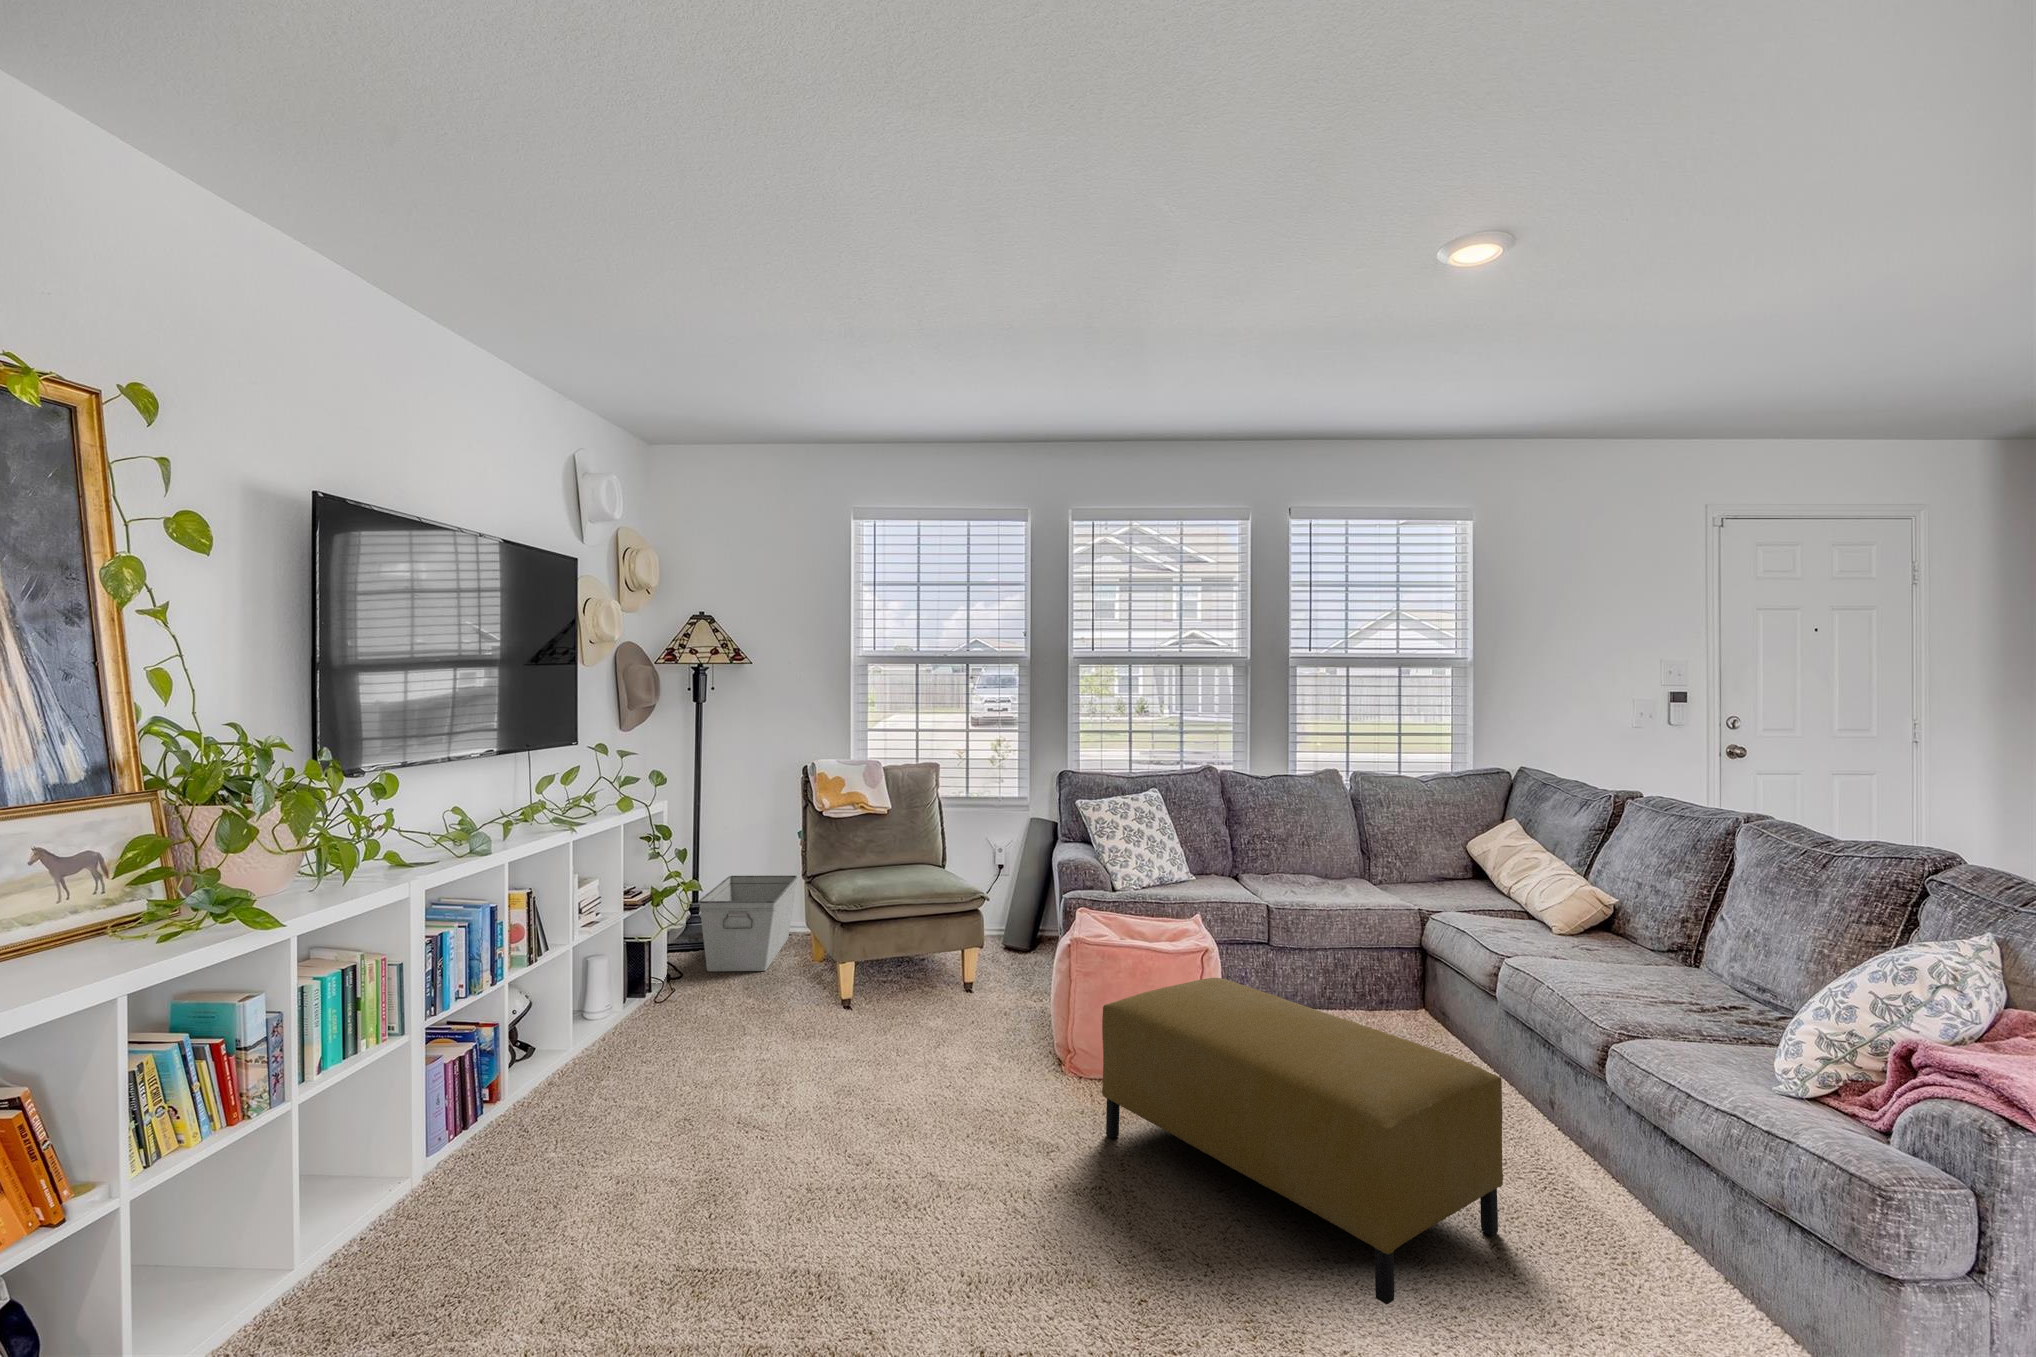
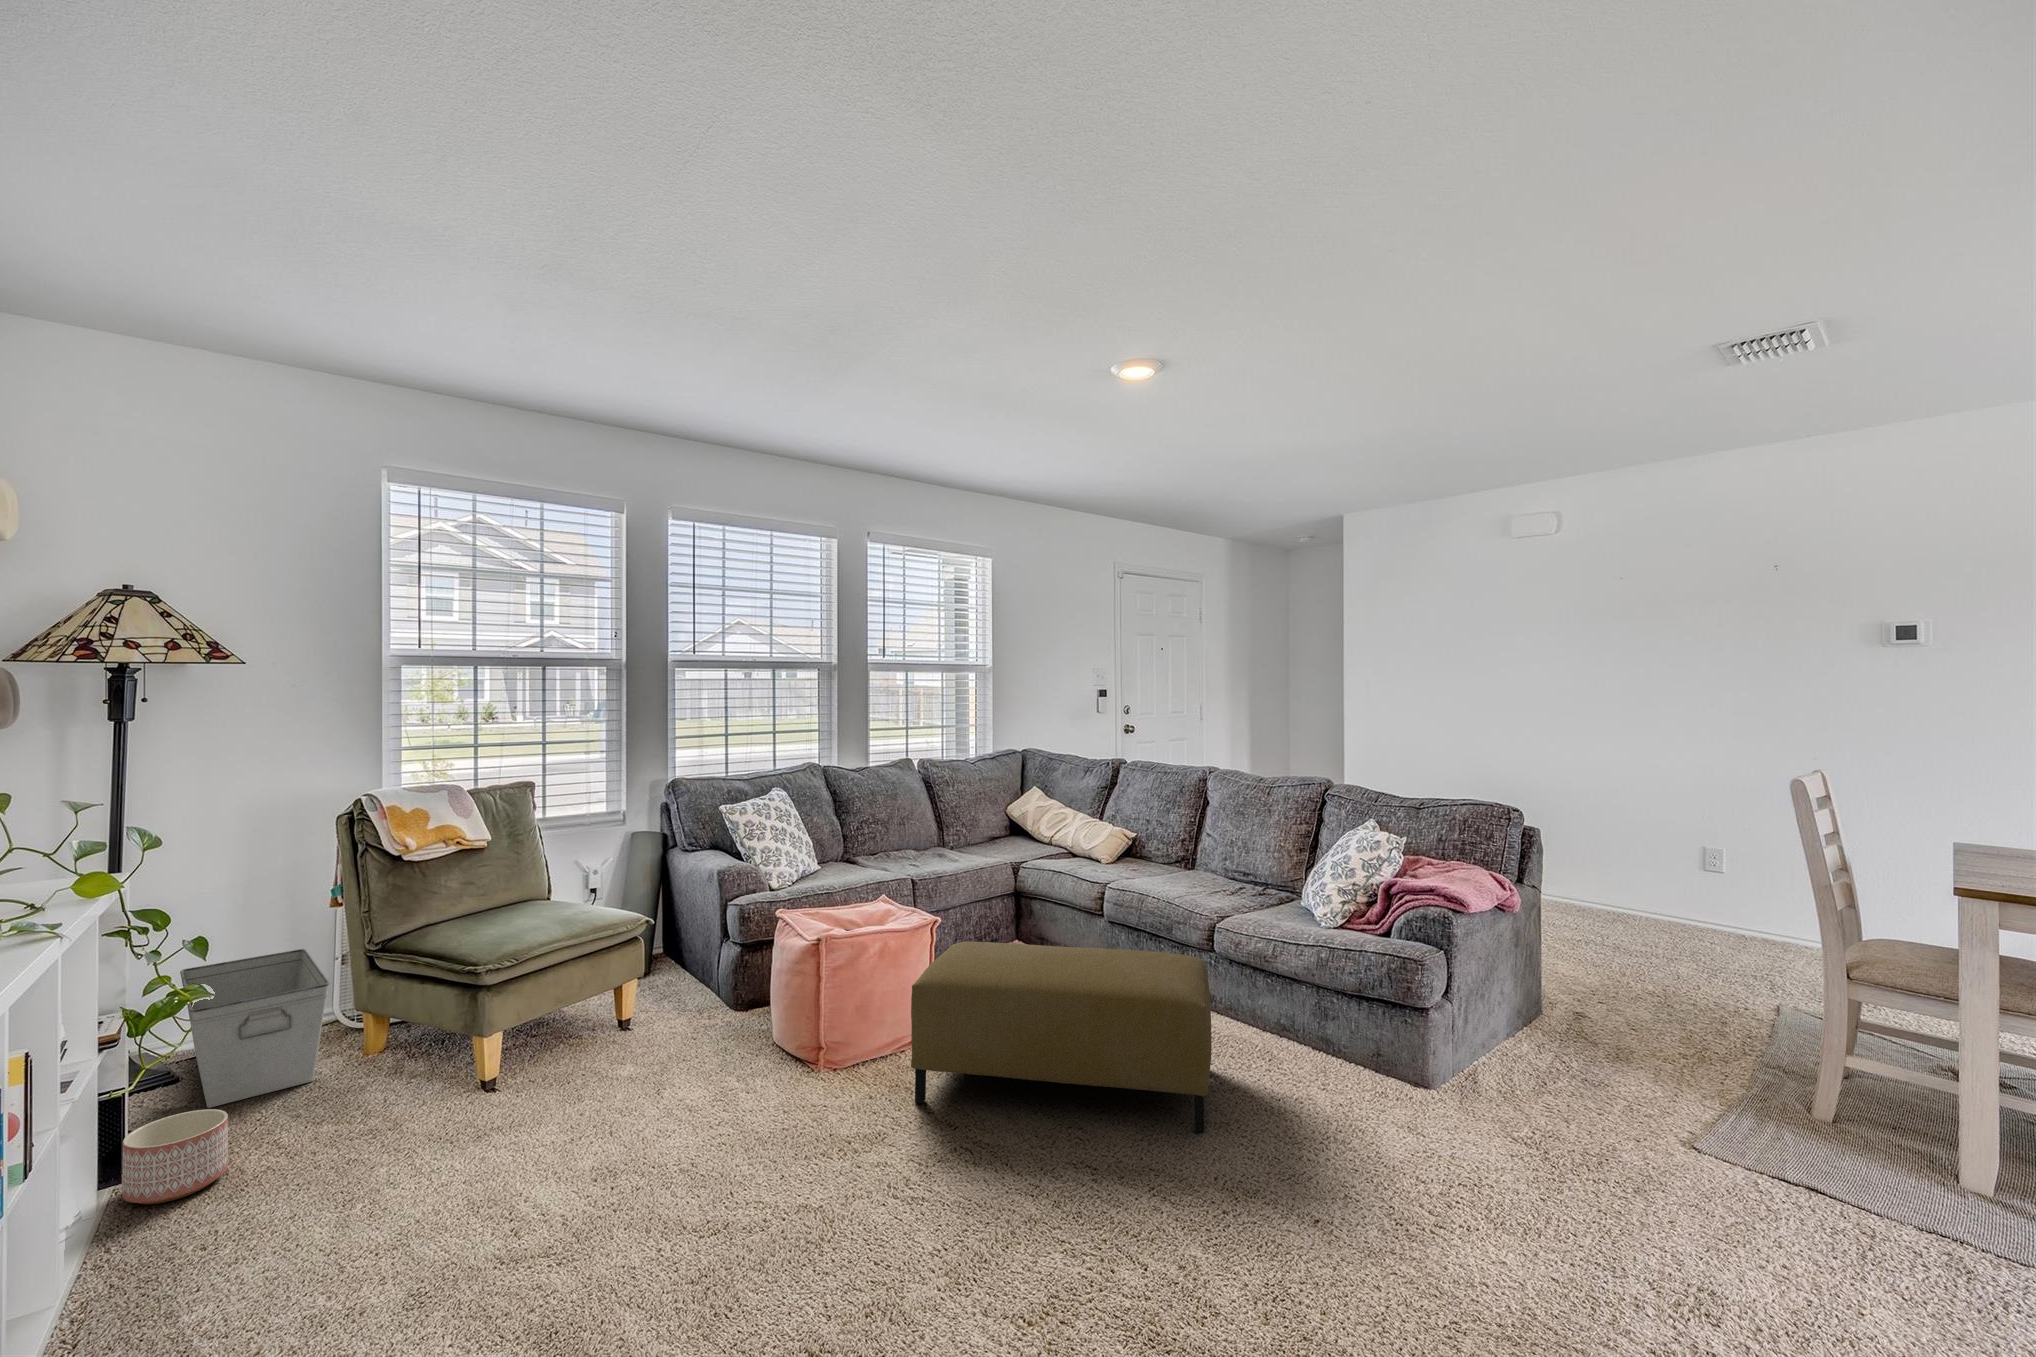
planter: none [619,966,675,1020] -> present [122,1109,228,1204]

